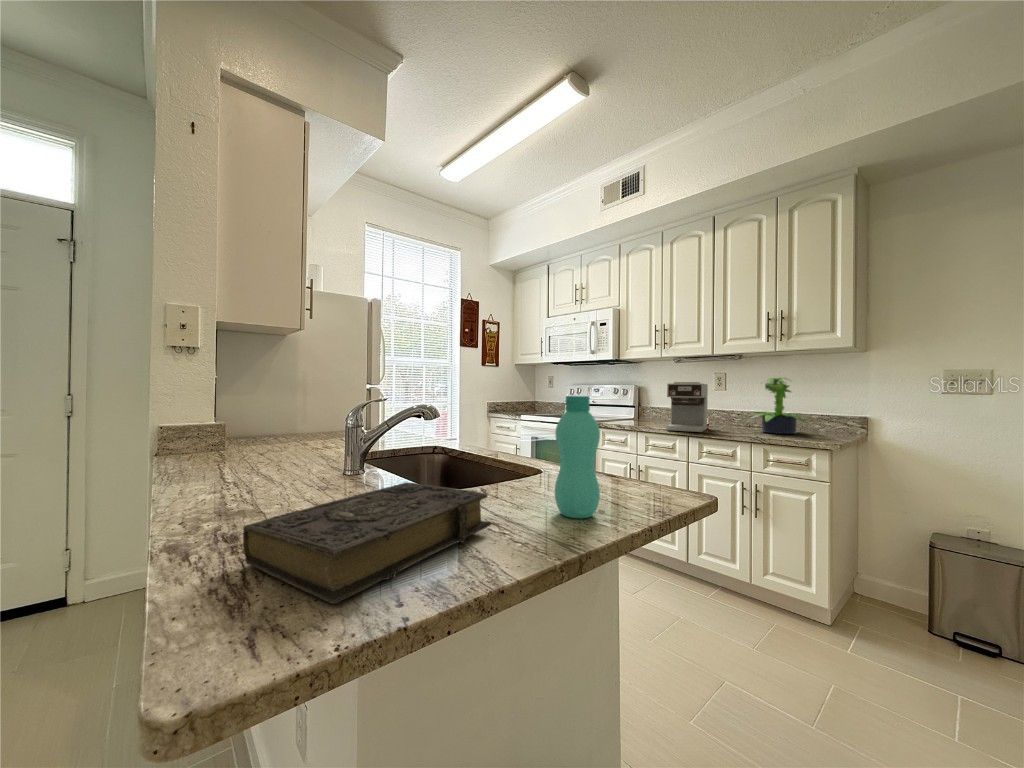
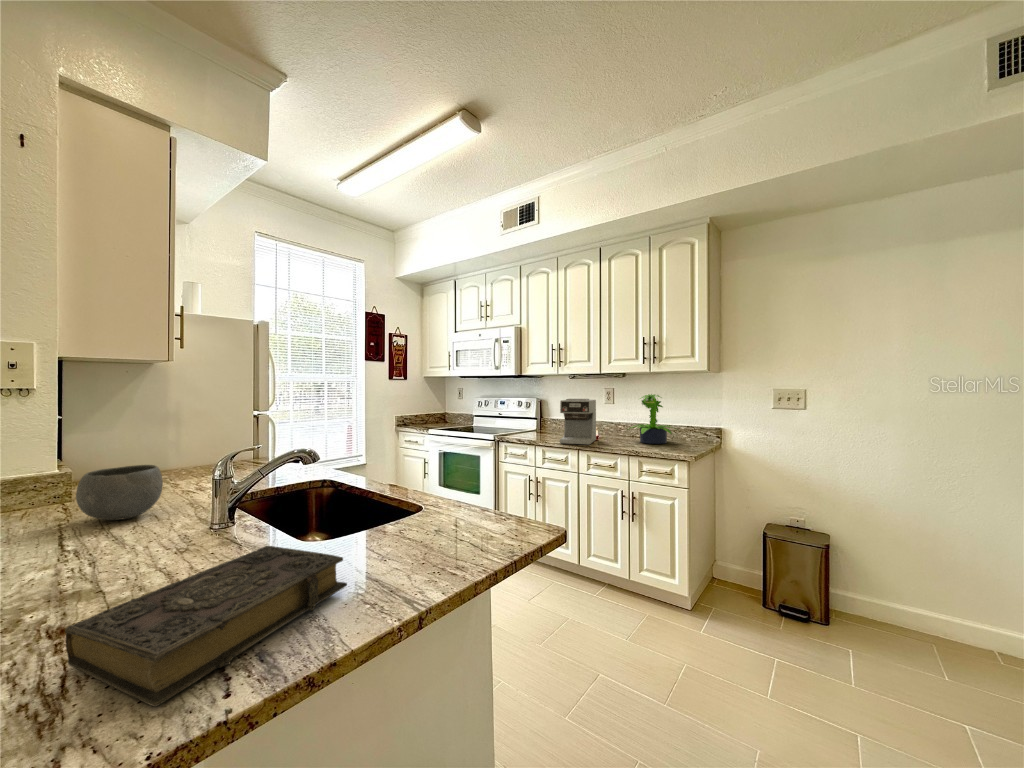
bottle: present [555,396,600,518] -> none [418,452,457,566]
ceramic bowl: none [227,418,296,466] -> present [76,465,163,520]

